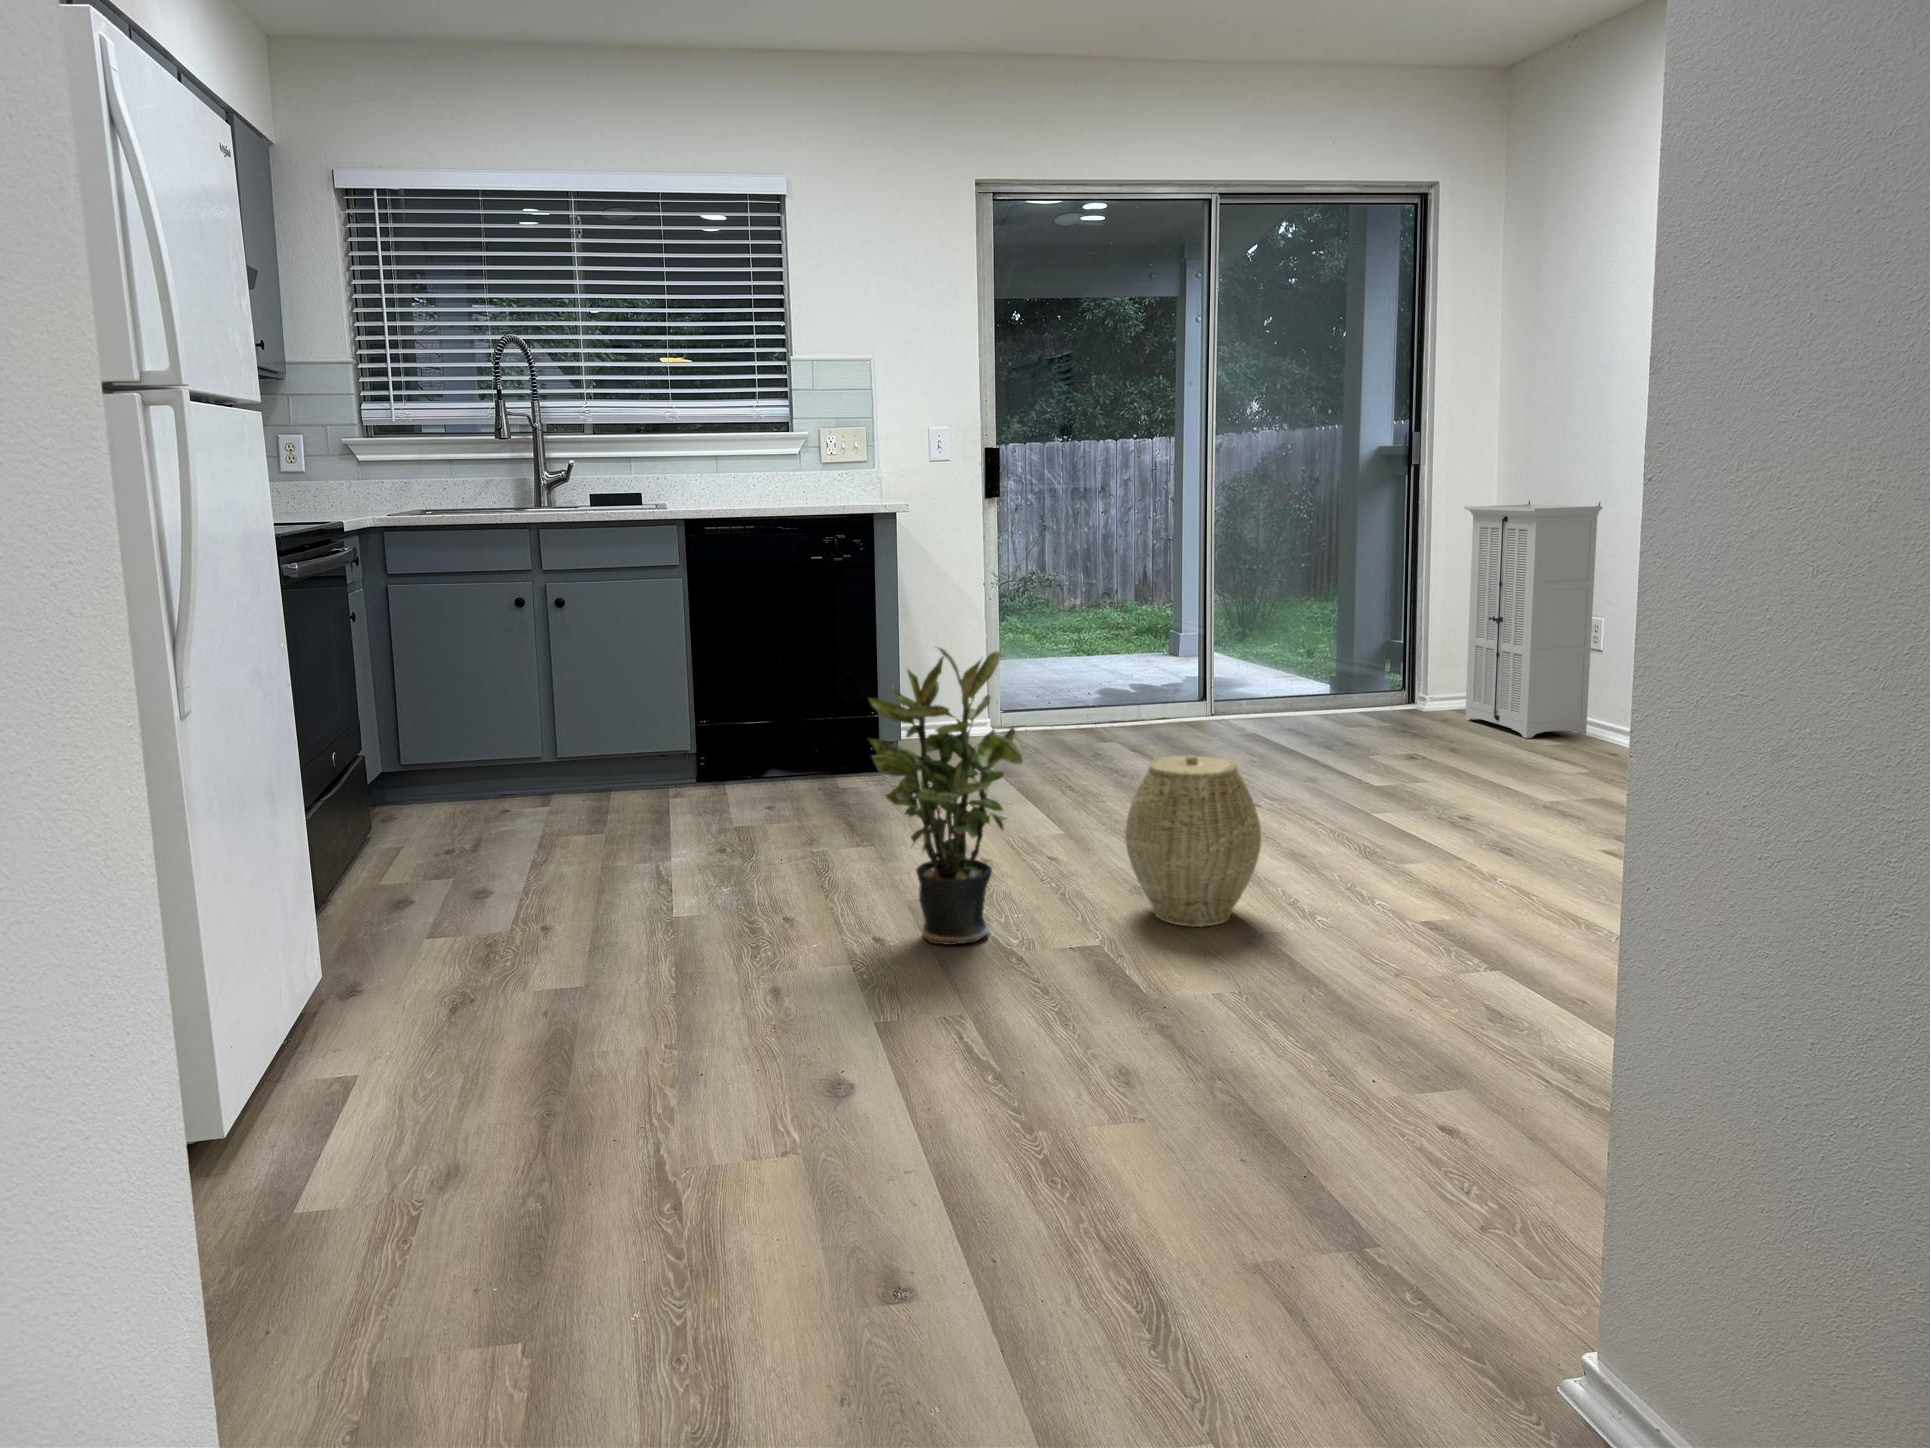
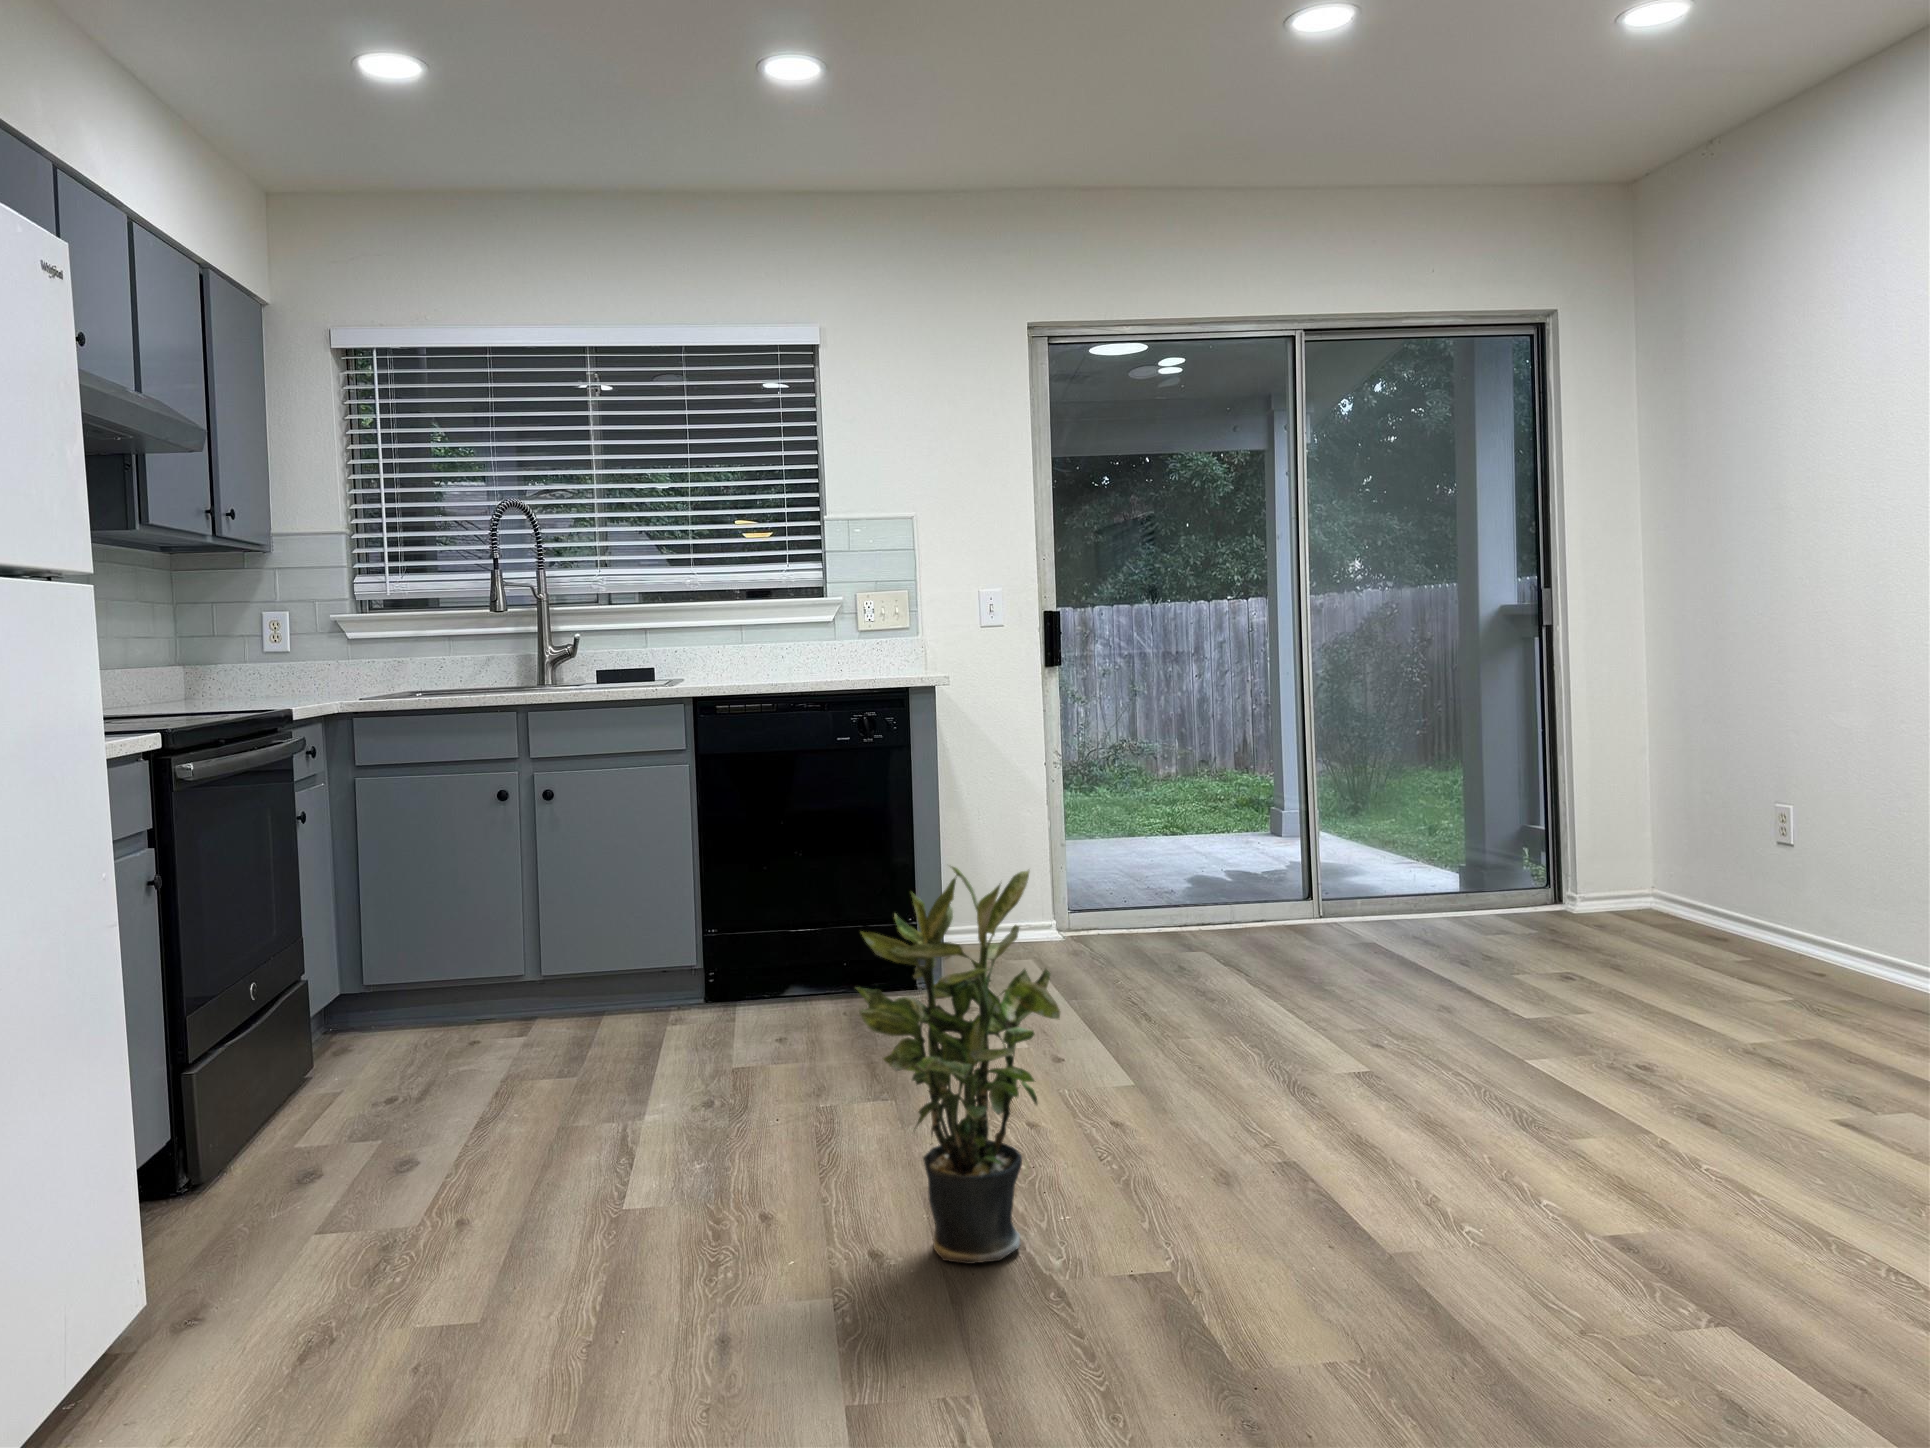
storage cabinet: present [1464,501,1602,738] -> none [1610,662,1785,950]
woven basket: present [1125,755,1261,927] -> none [1200,1003,1382,1241]

